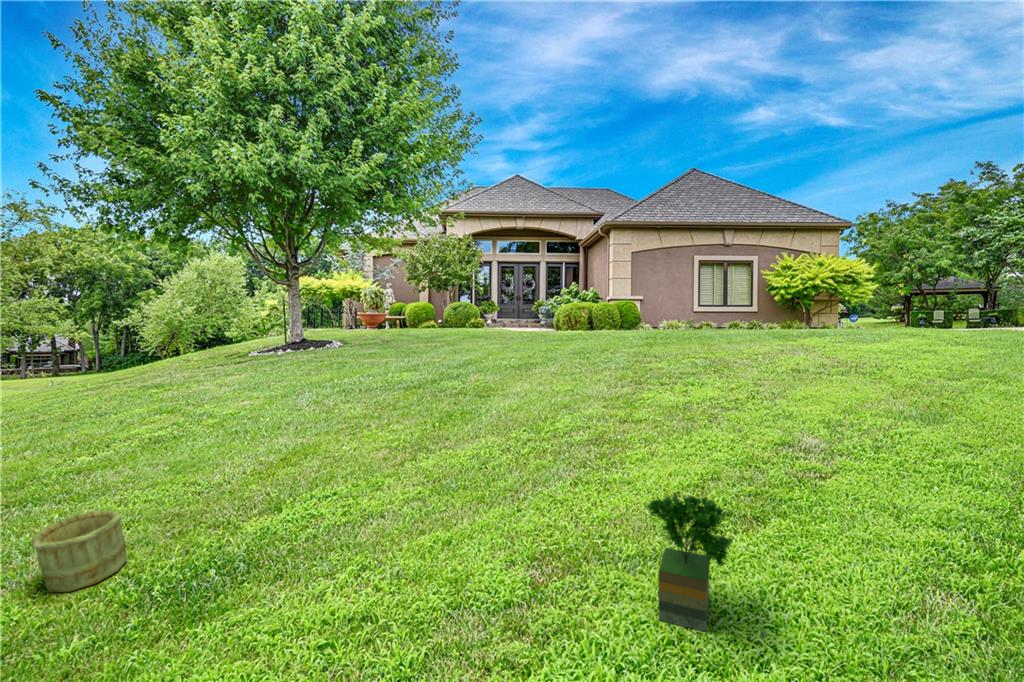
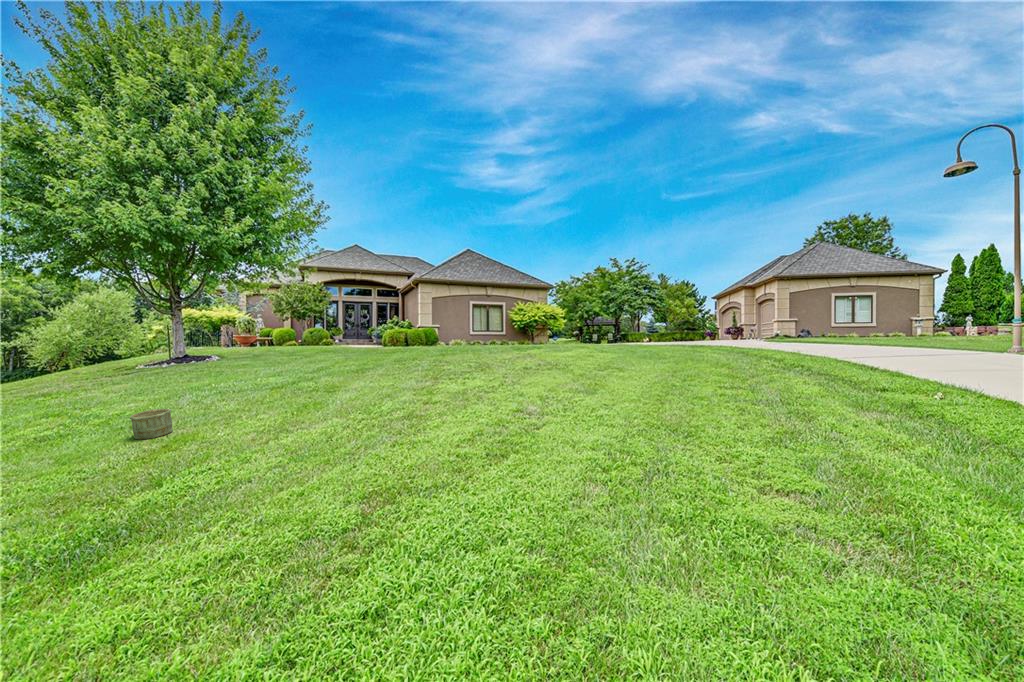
potted tree: present [647,494,732,632] -> none [400,375,425,413]

